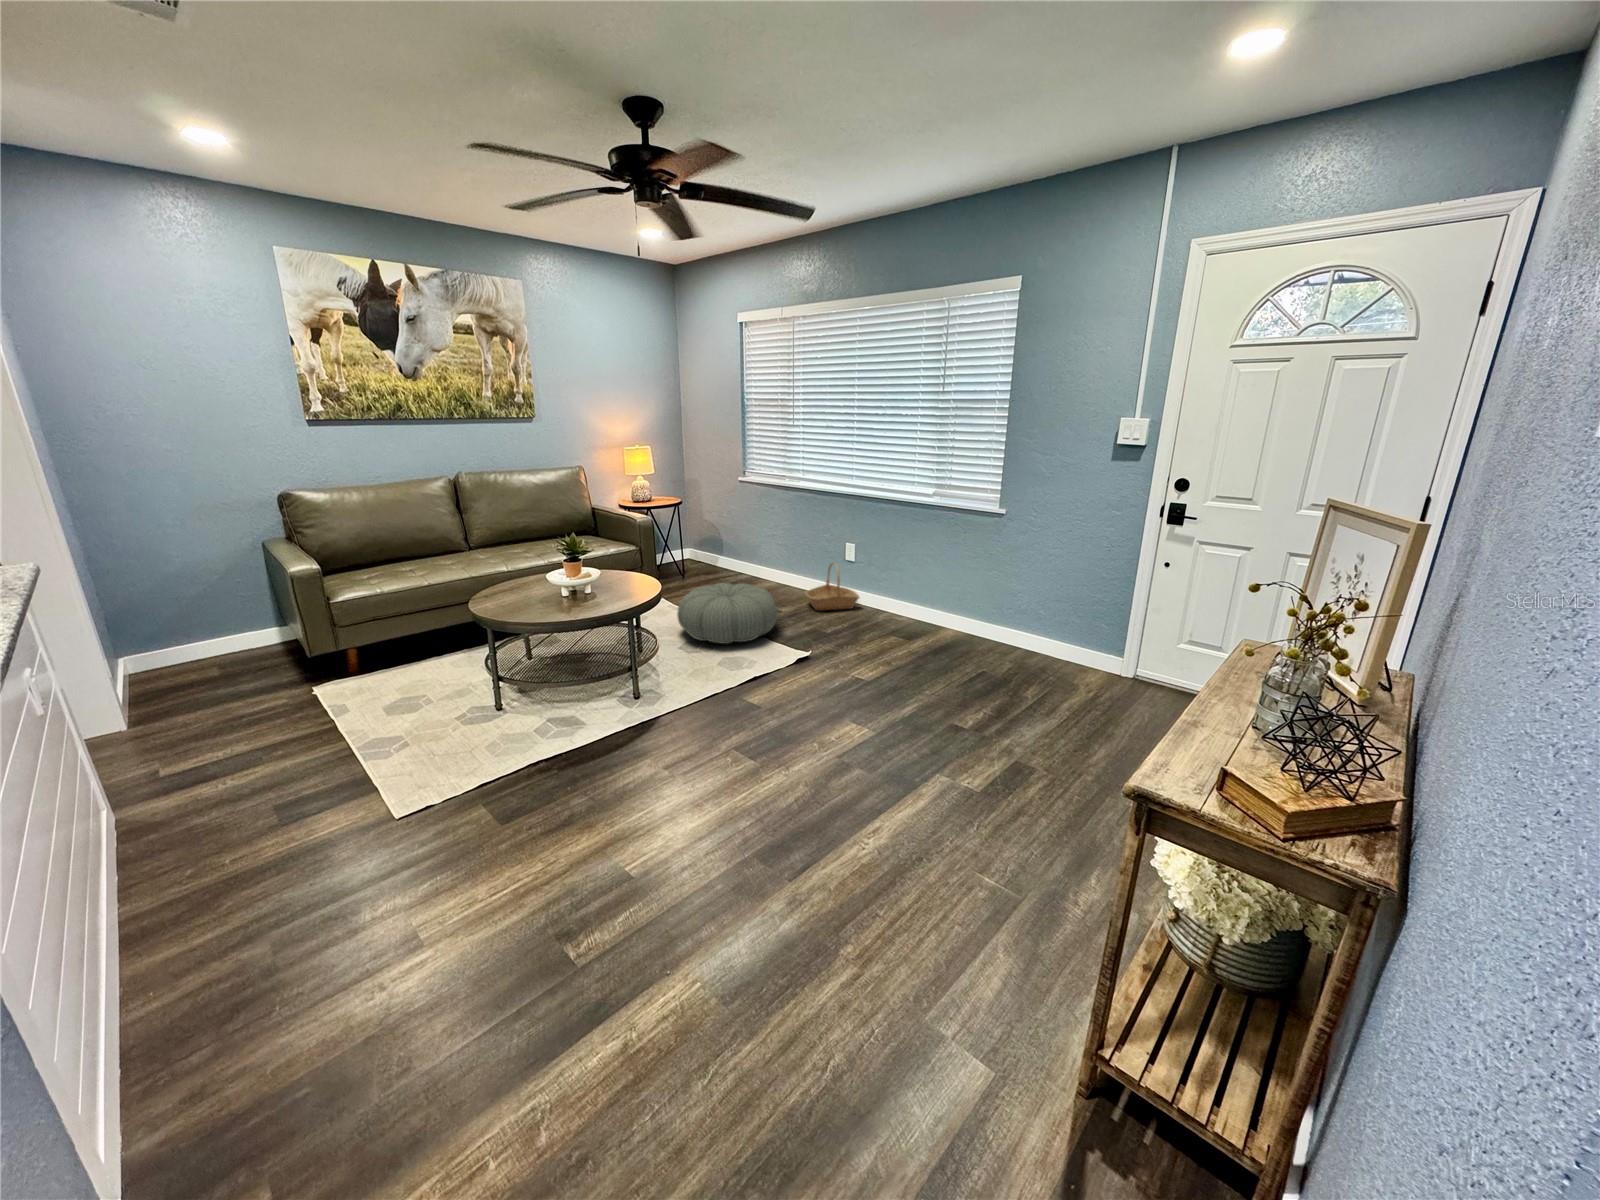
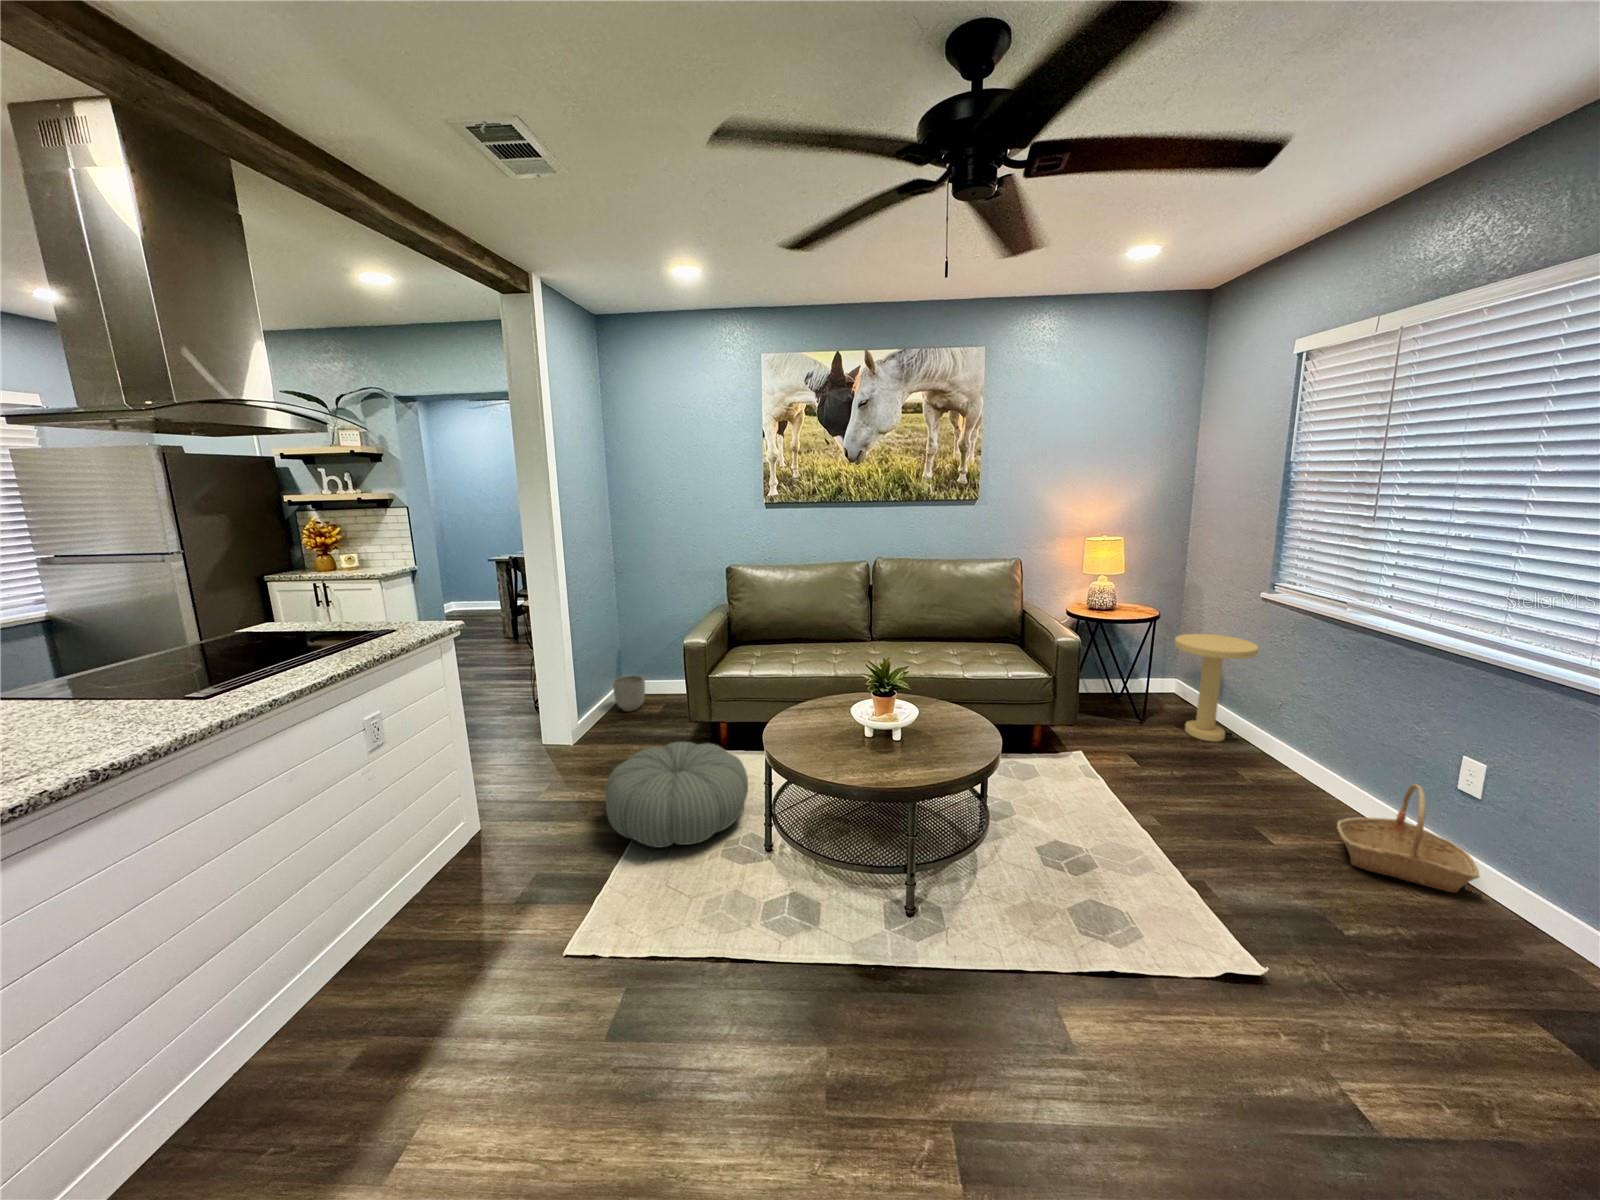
side table: none [698,509,745,578] -> present [1175,634,1258,741]
pouf: present [677,583,777,644] -> present [605,742,748,847]
planter: none [129,638,187,683] -> present [613,675,645,712]

